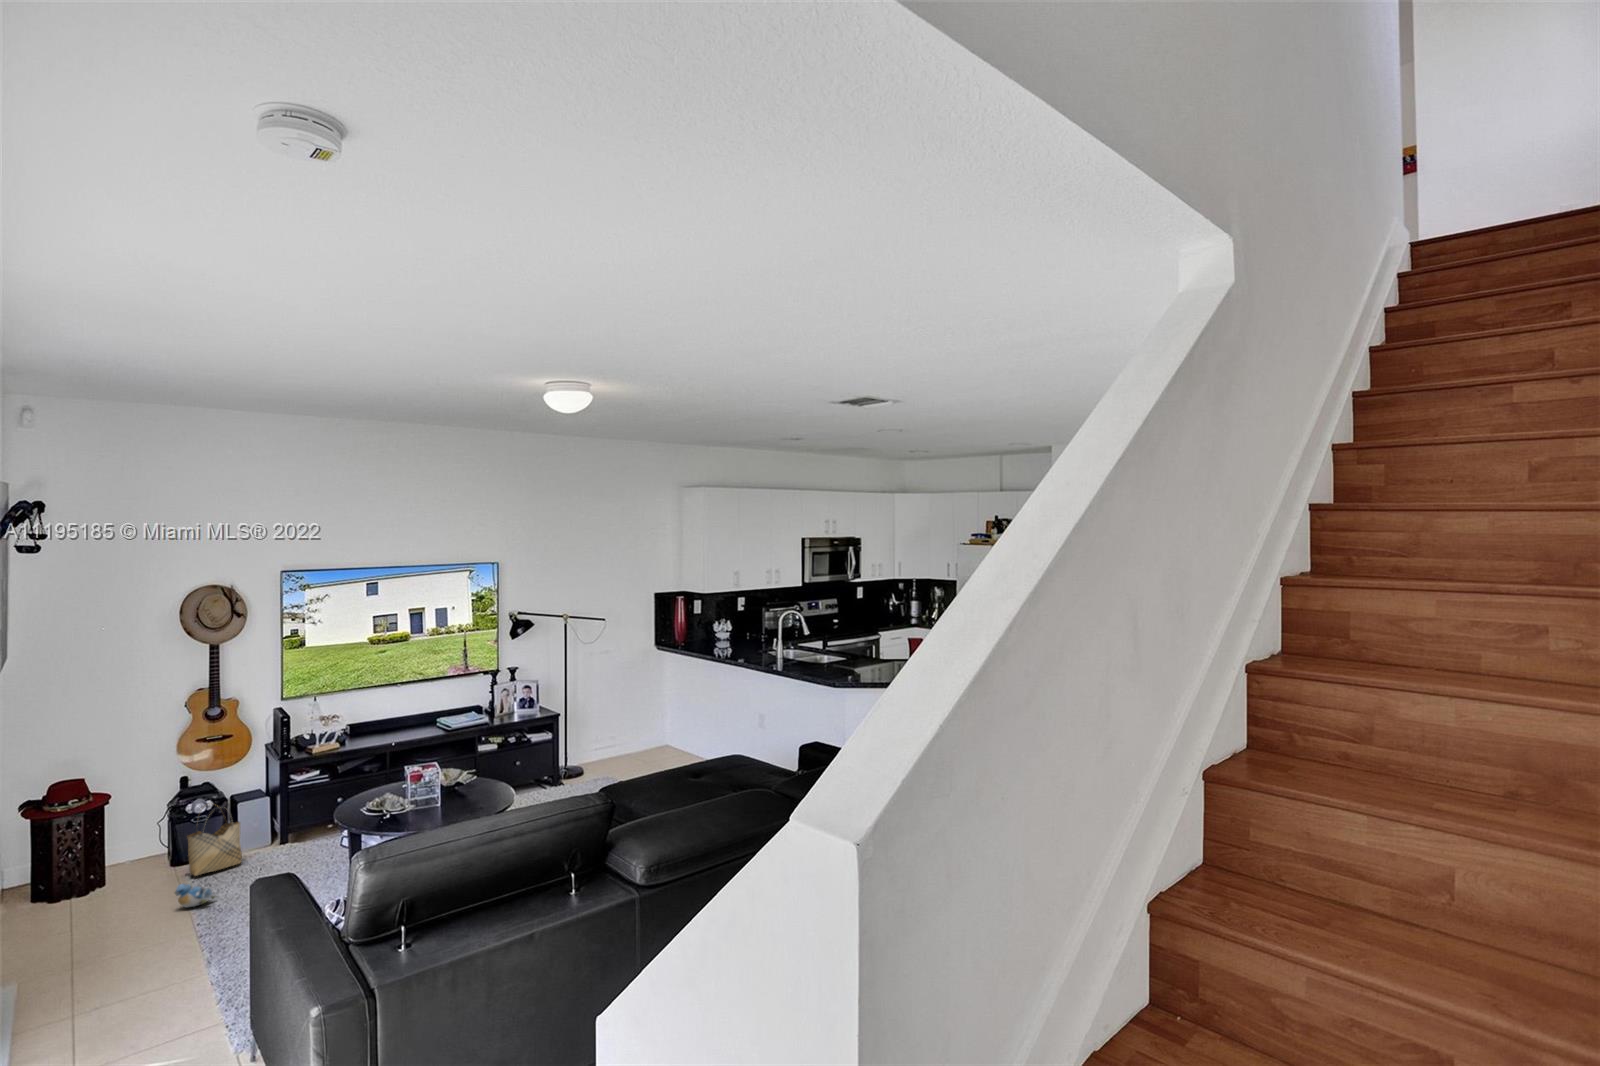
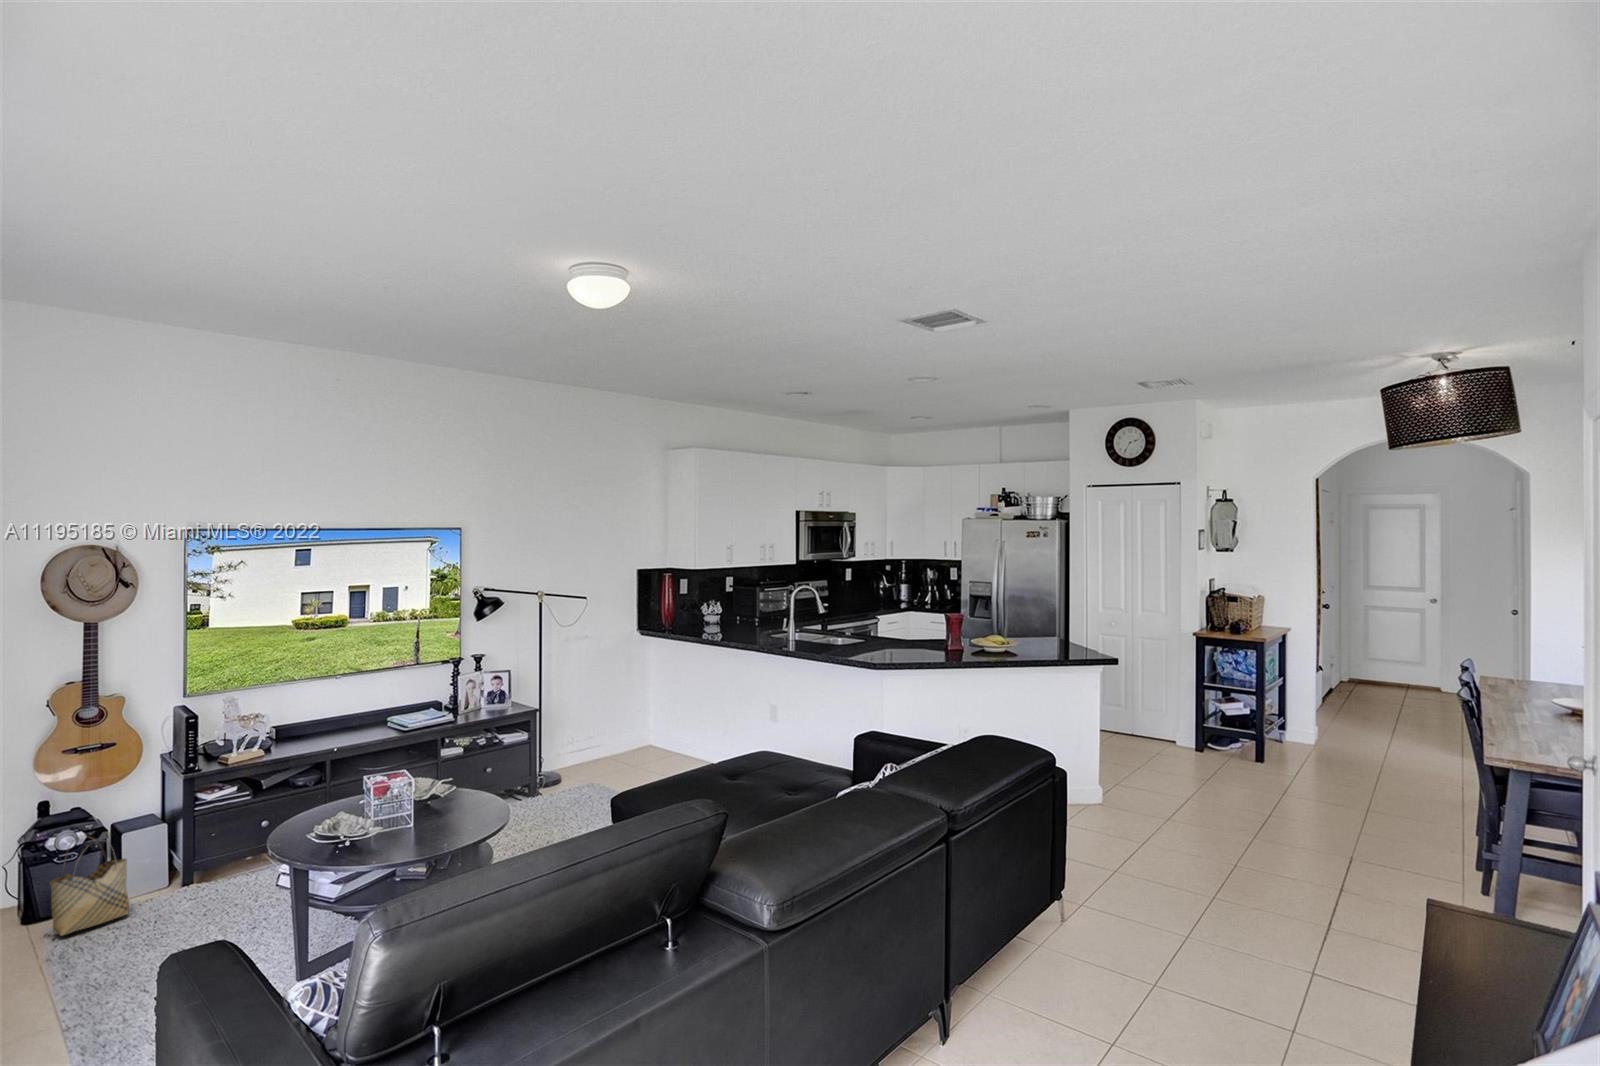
plush toy: present [175,883,216,907] -> none [32,949,97,982]

